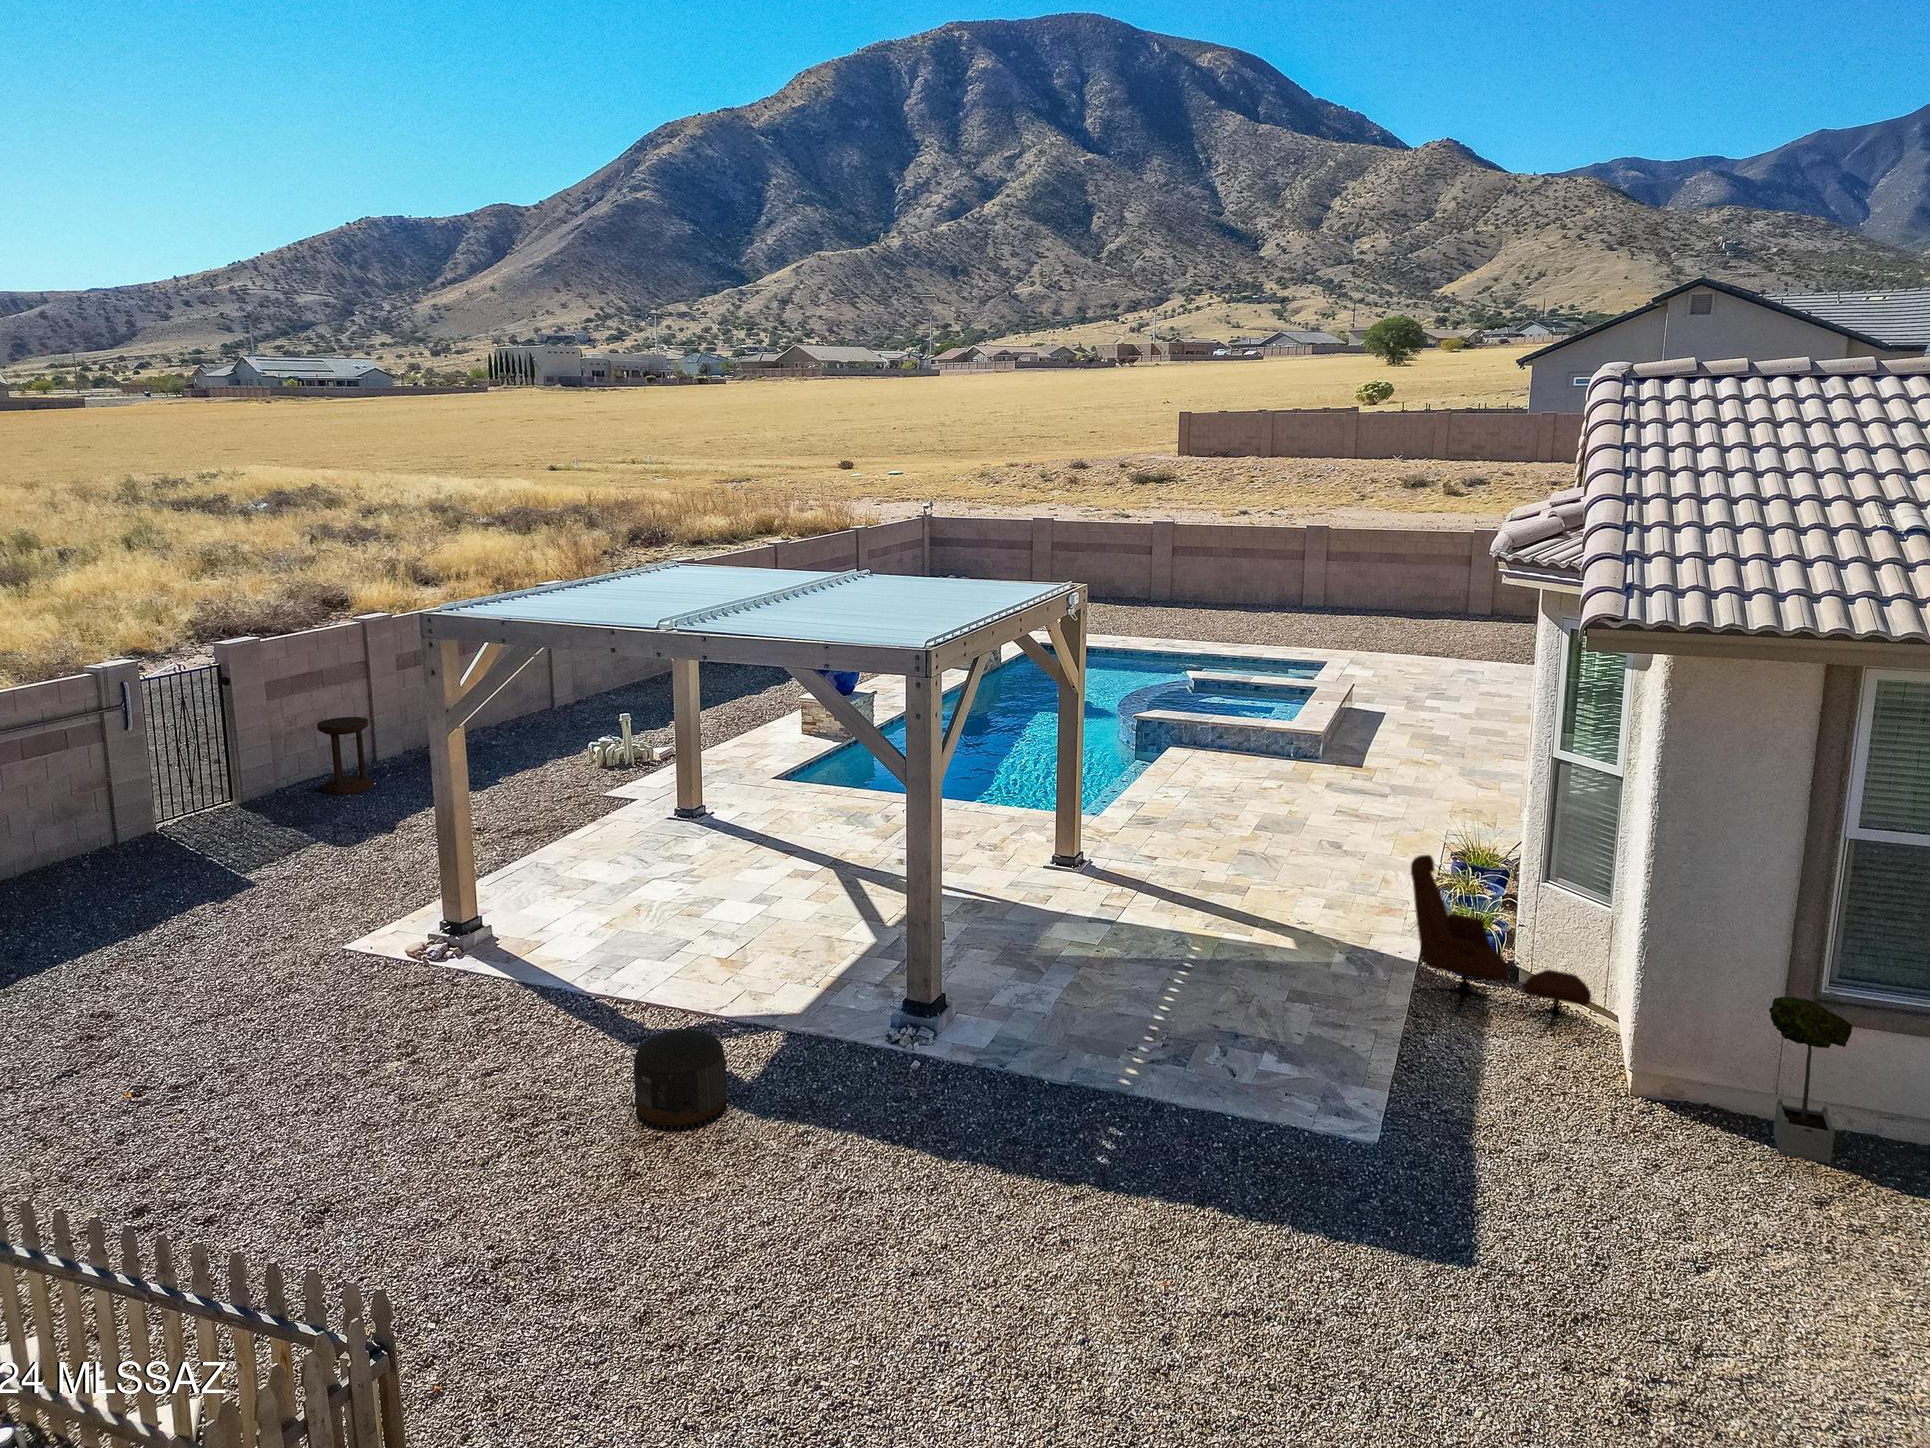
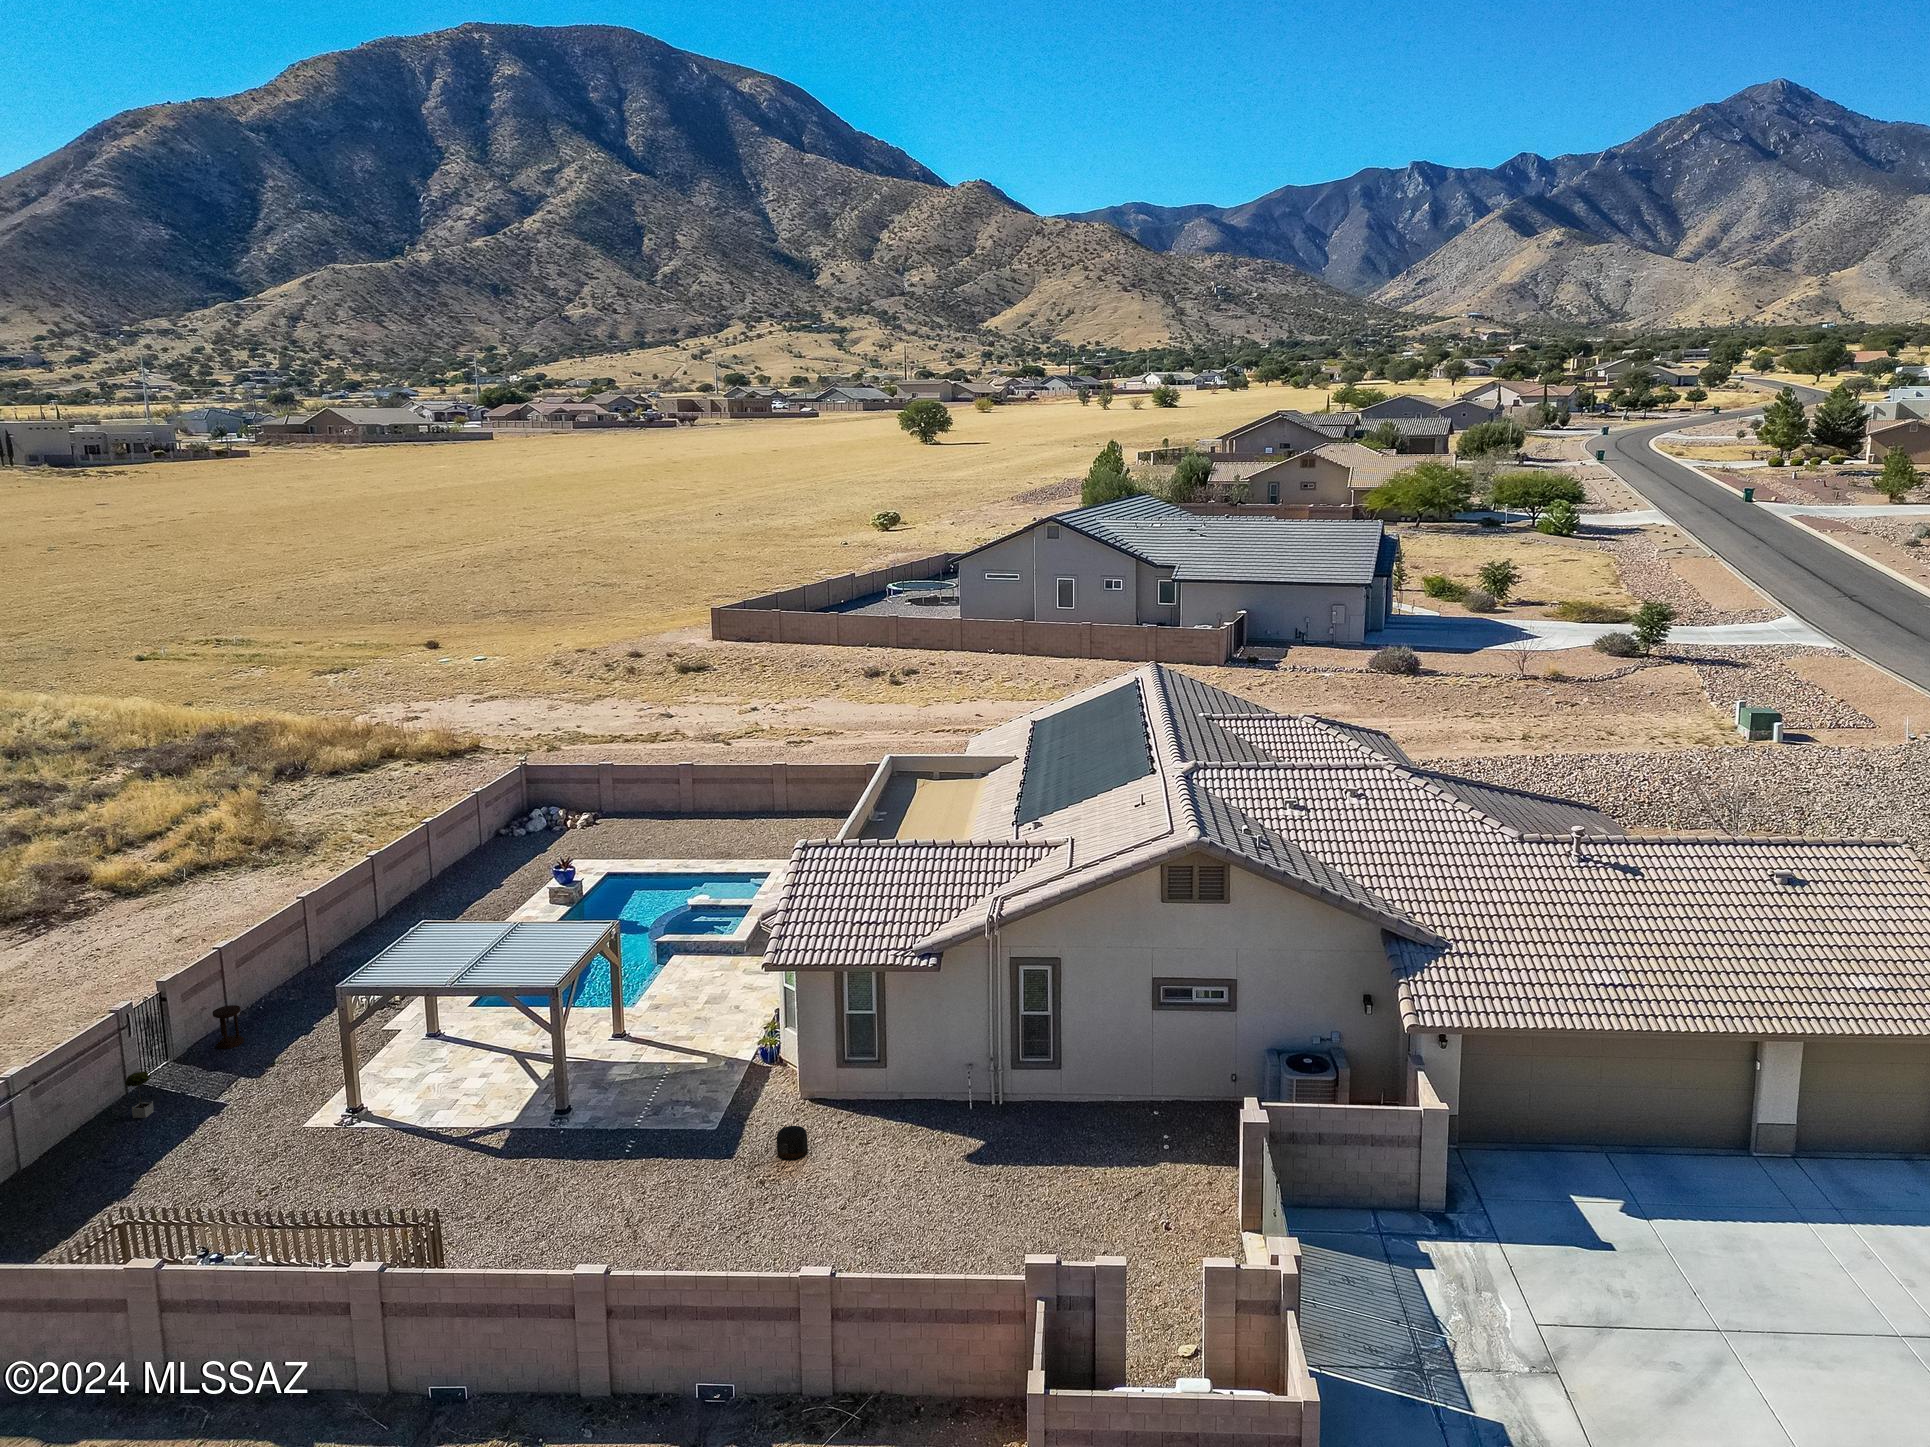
lounge chair: present [1411,855,1591,1030] -> none [739,1024,801,1081]
potted tree: present [1769,997,1852,1163] -> present [125,1072,154,1118]
pouf: present [634,1030,727,1132] -> present [777,1126,808,1161]

